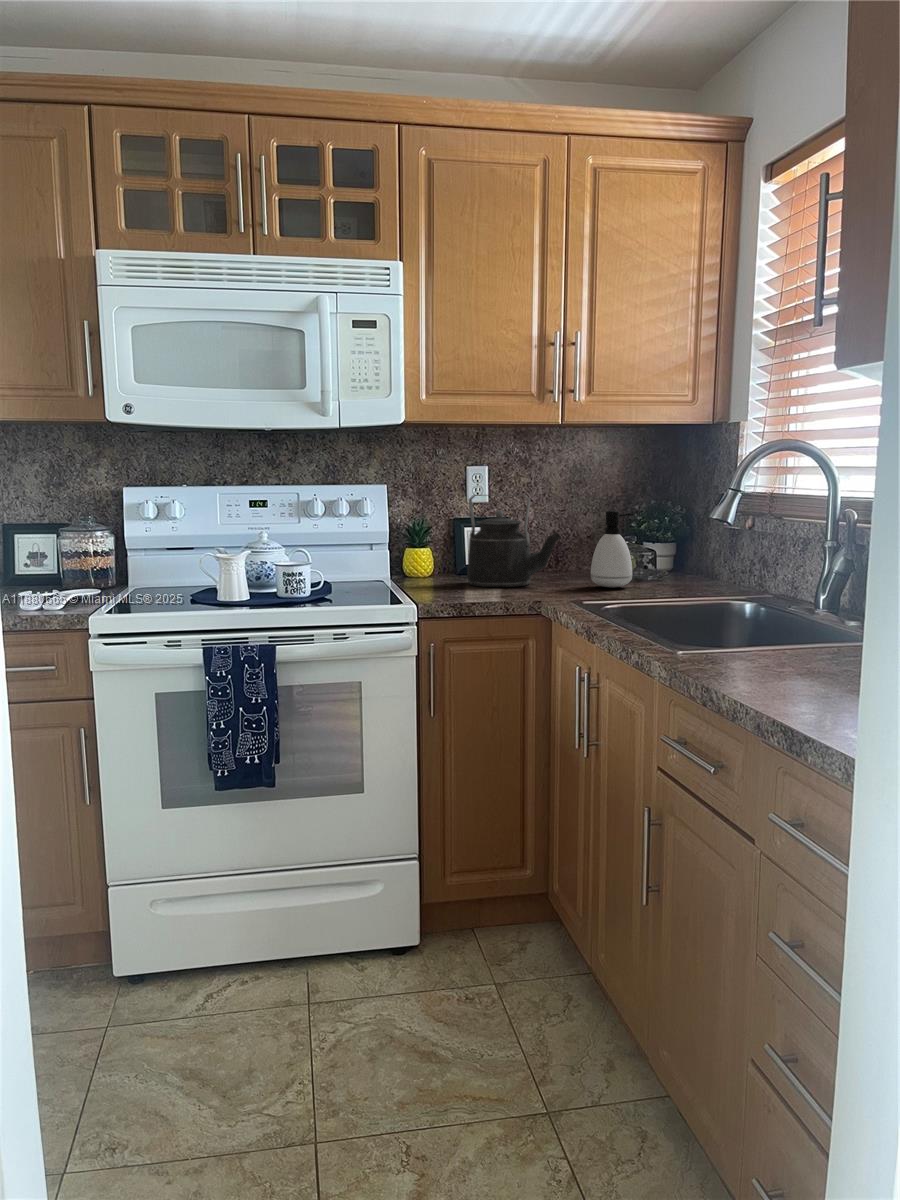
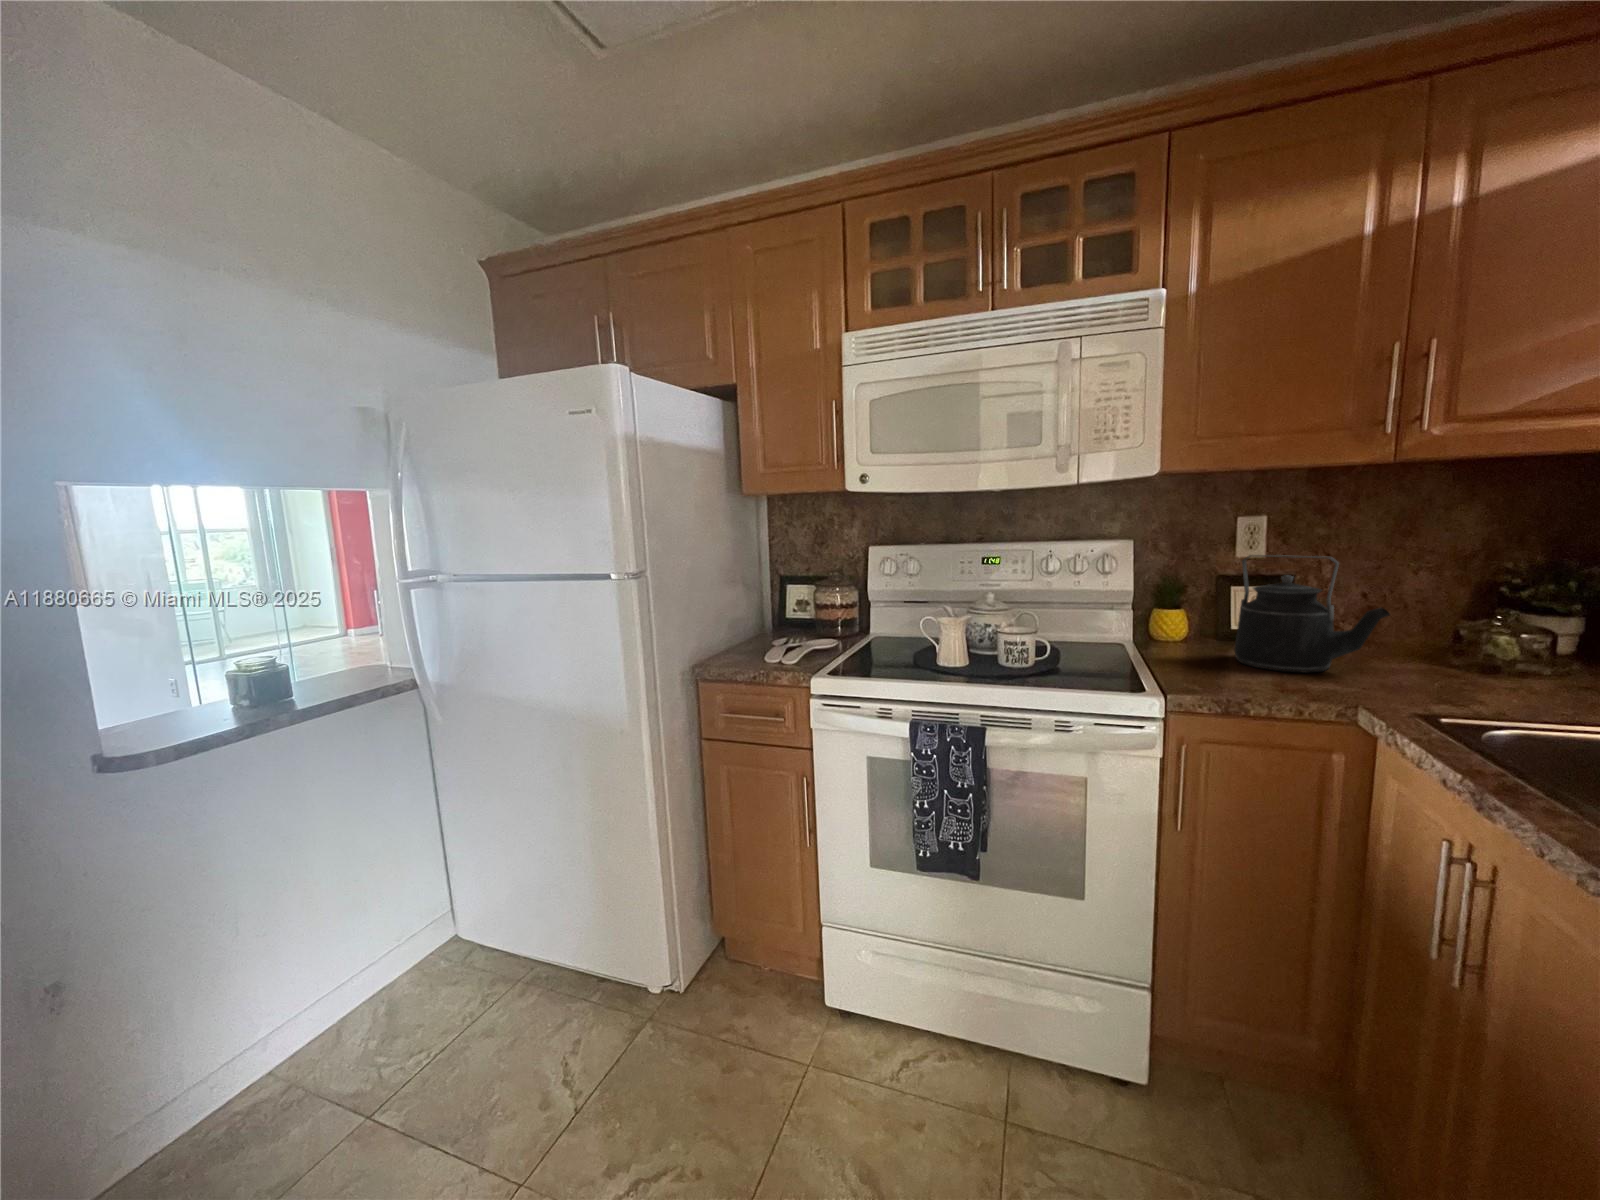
soap dispenser: present [591,510,634,587] -> none [1442,582,1536,690]

